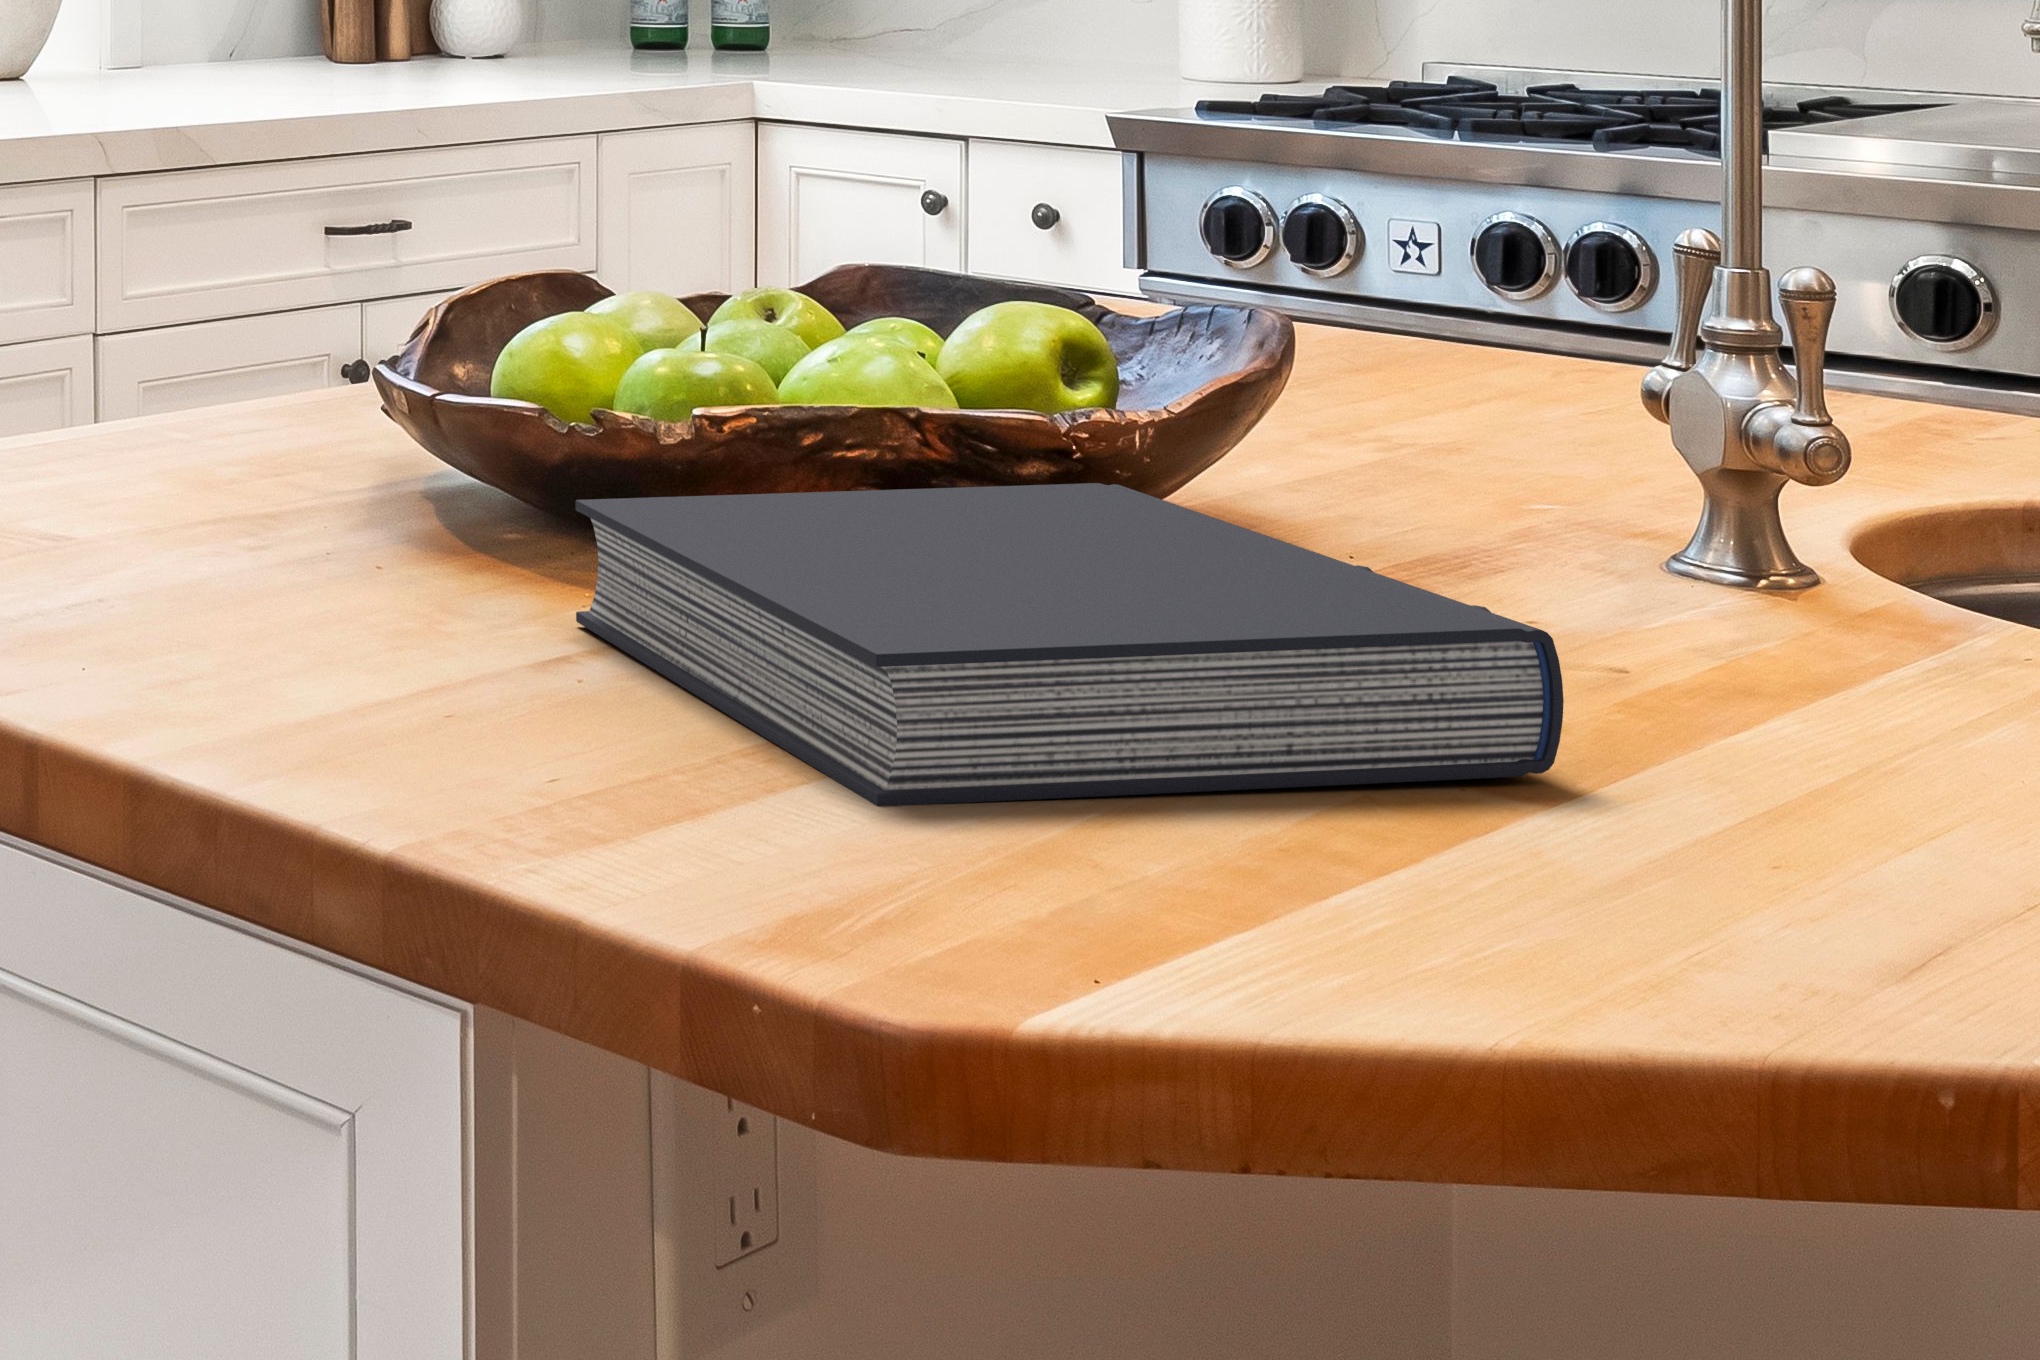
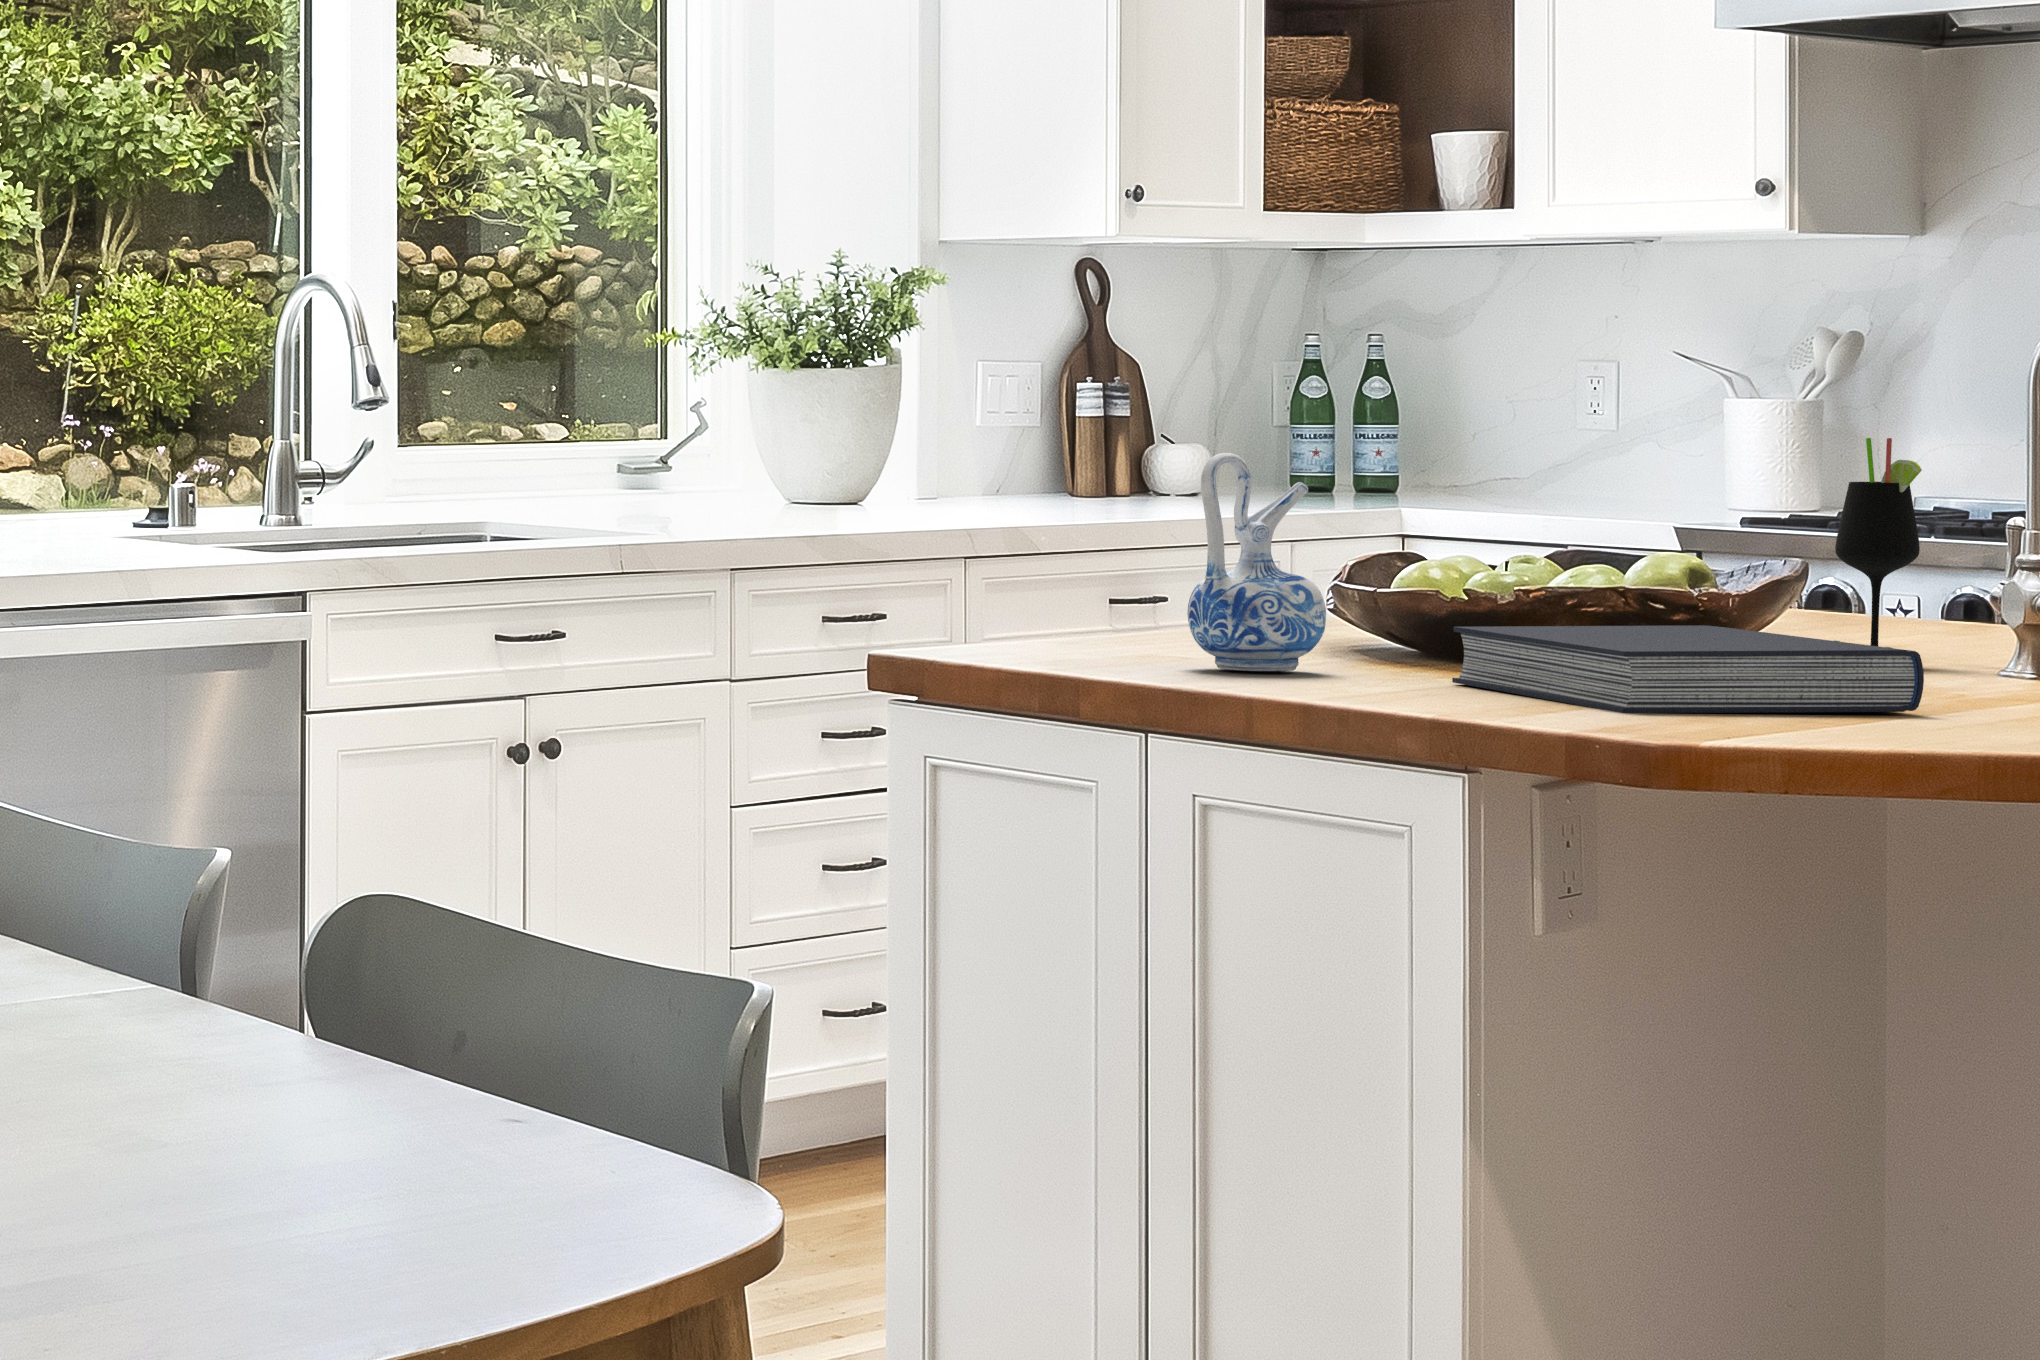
wine glass: none [1347,53,1497,485] -> present [1835,438,1922,646]
ceramic pitcher: none [71,112,345,578] -> present [1187,453,1326,671]

